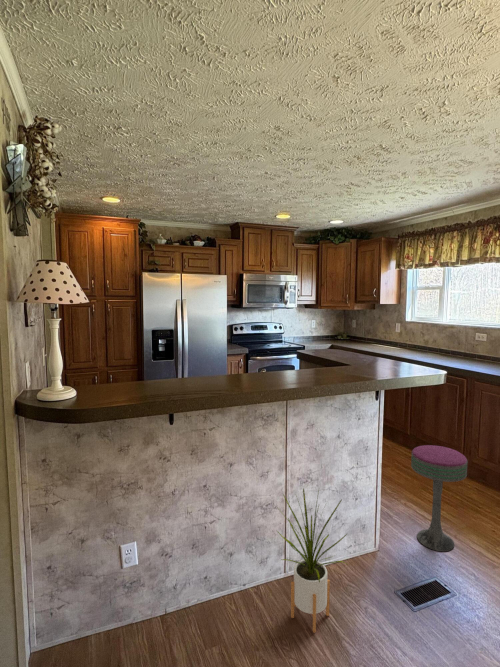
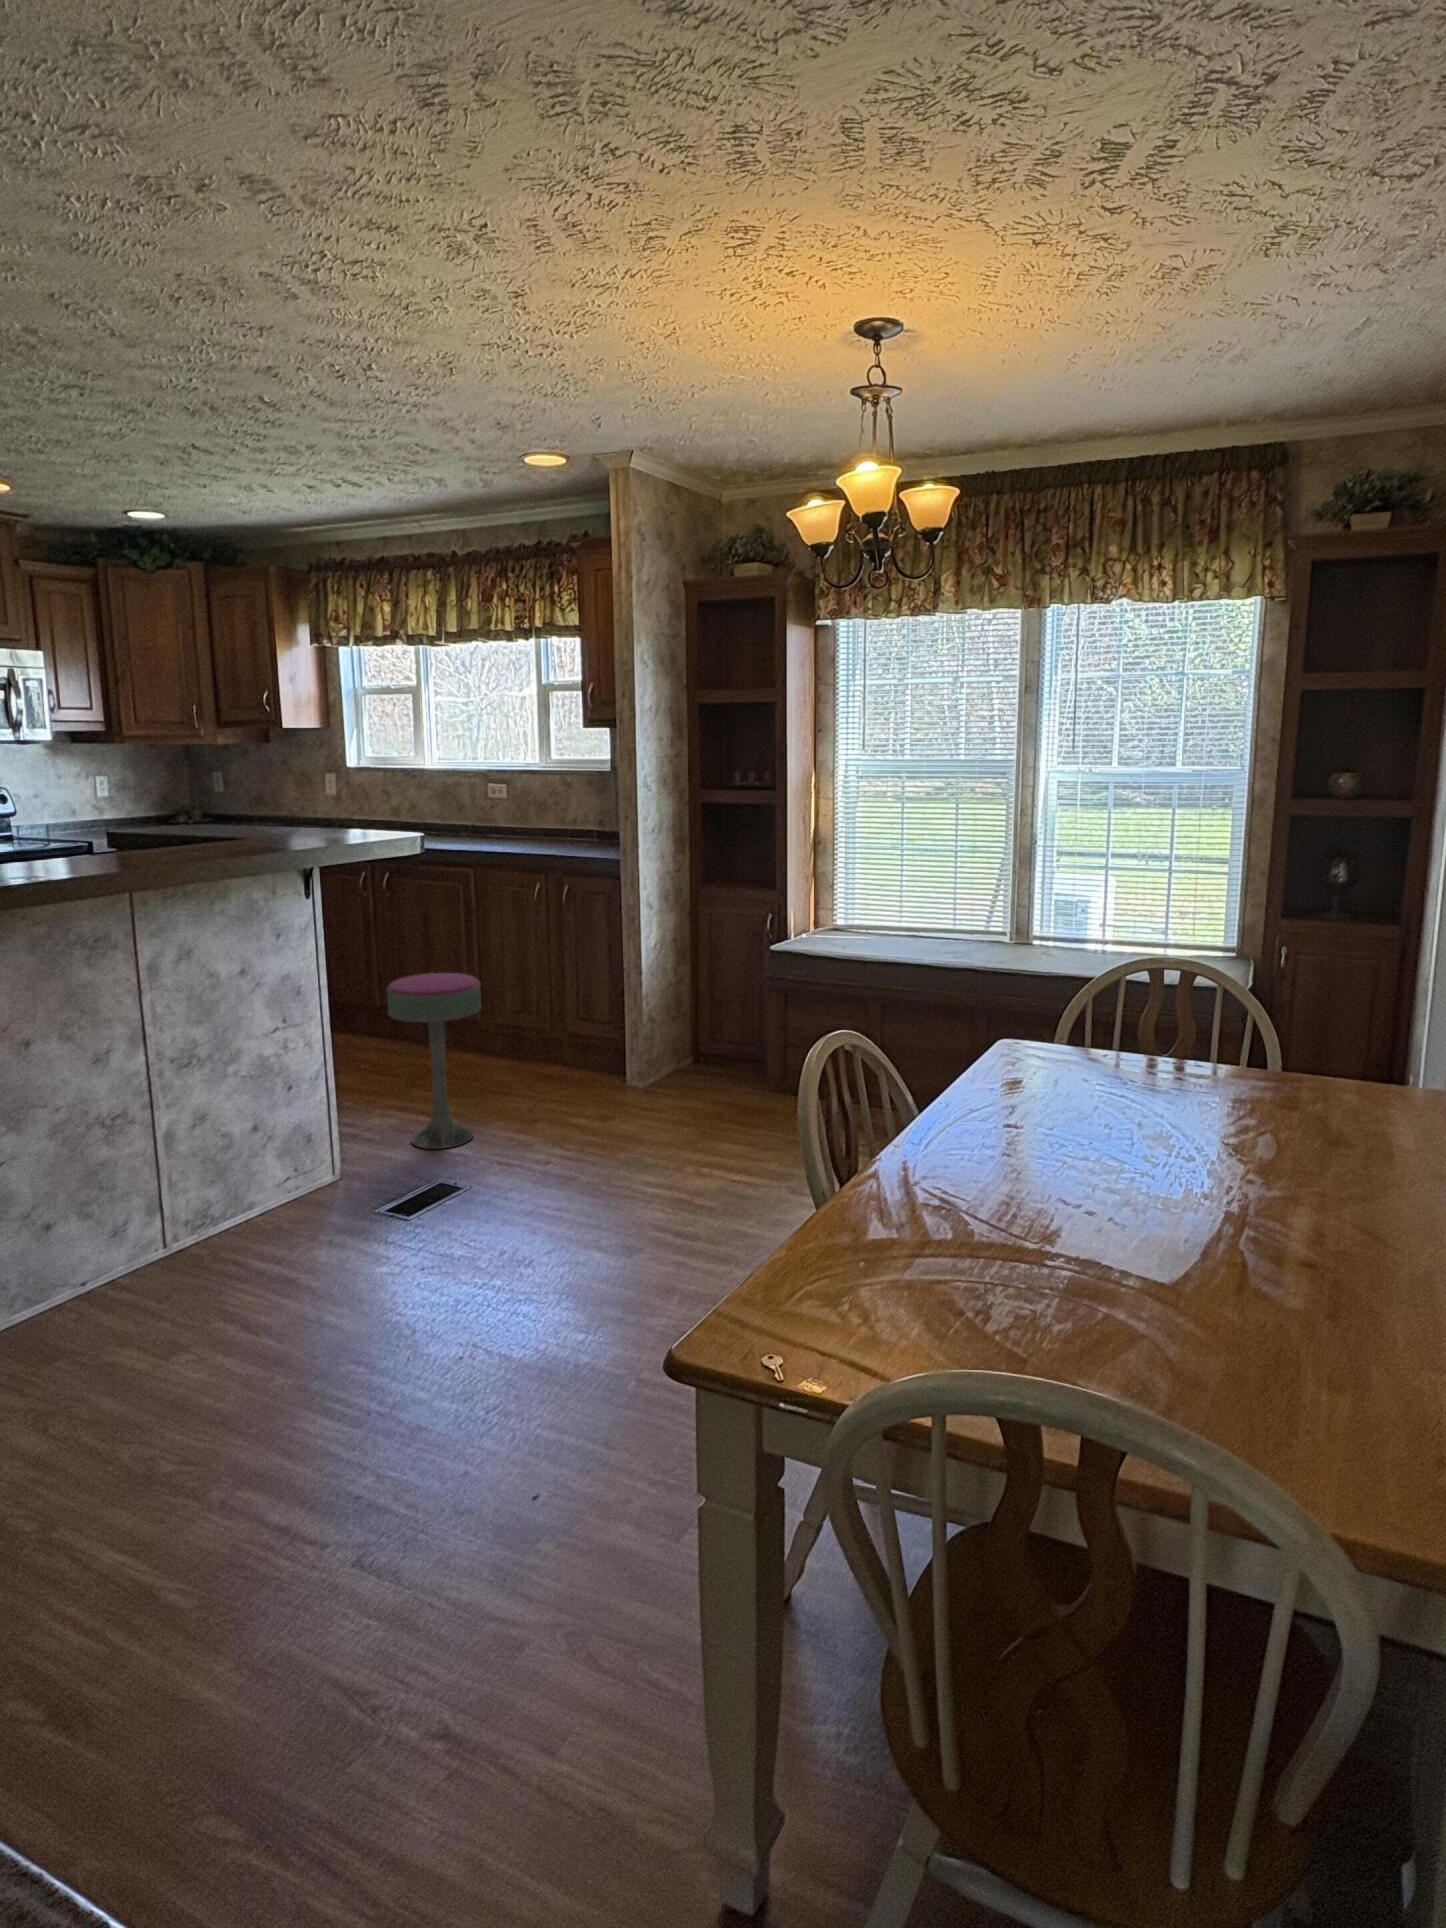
house plant: present [278,489,347,633] -> none [150,1041,299,1292]

